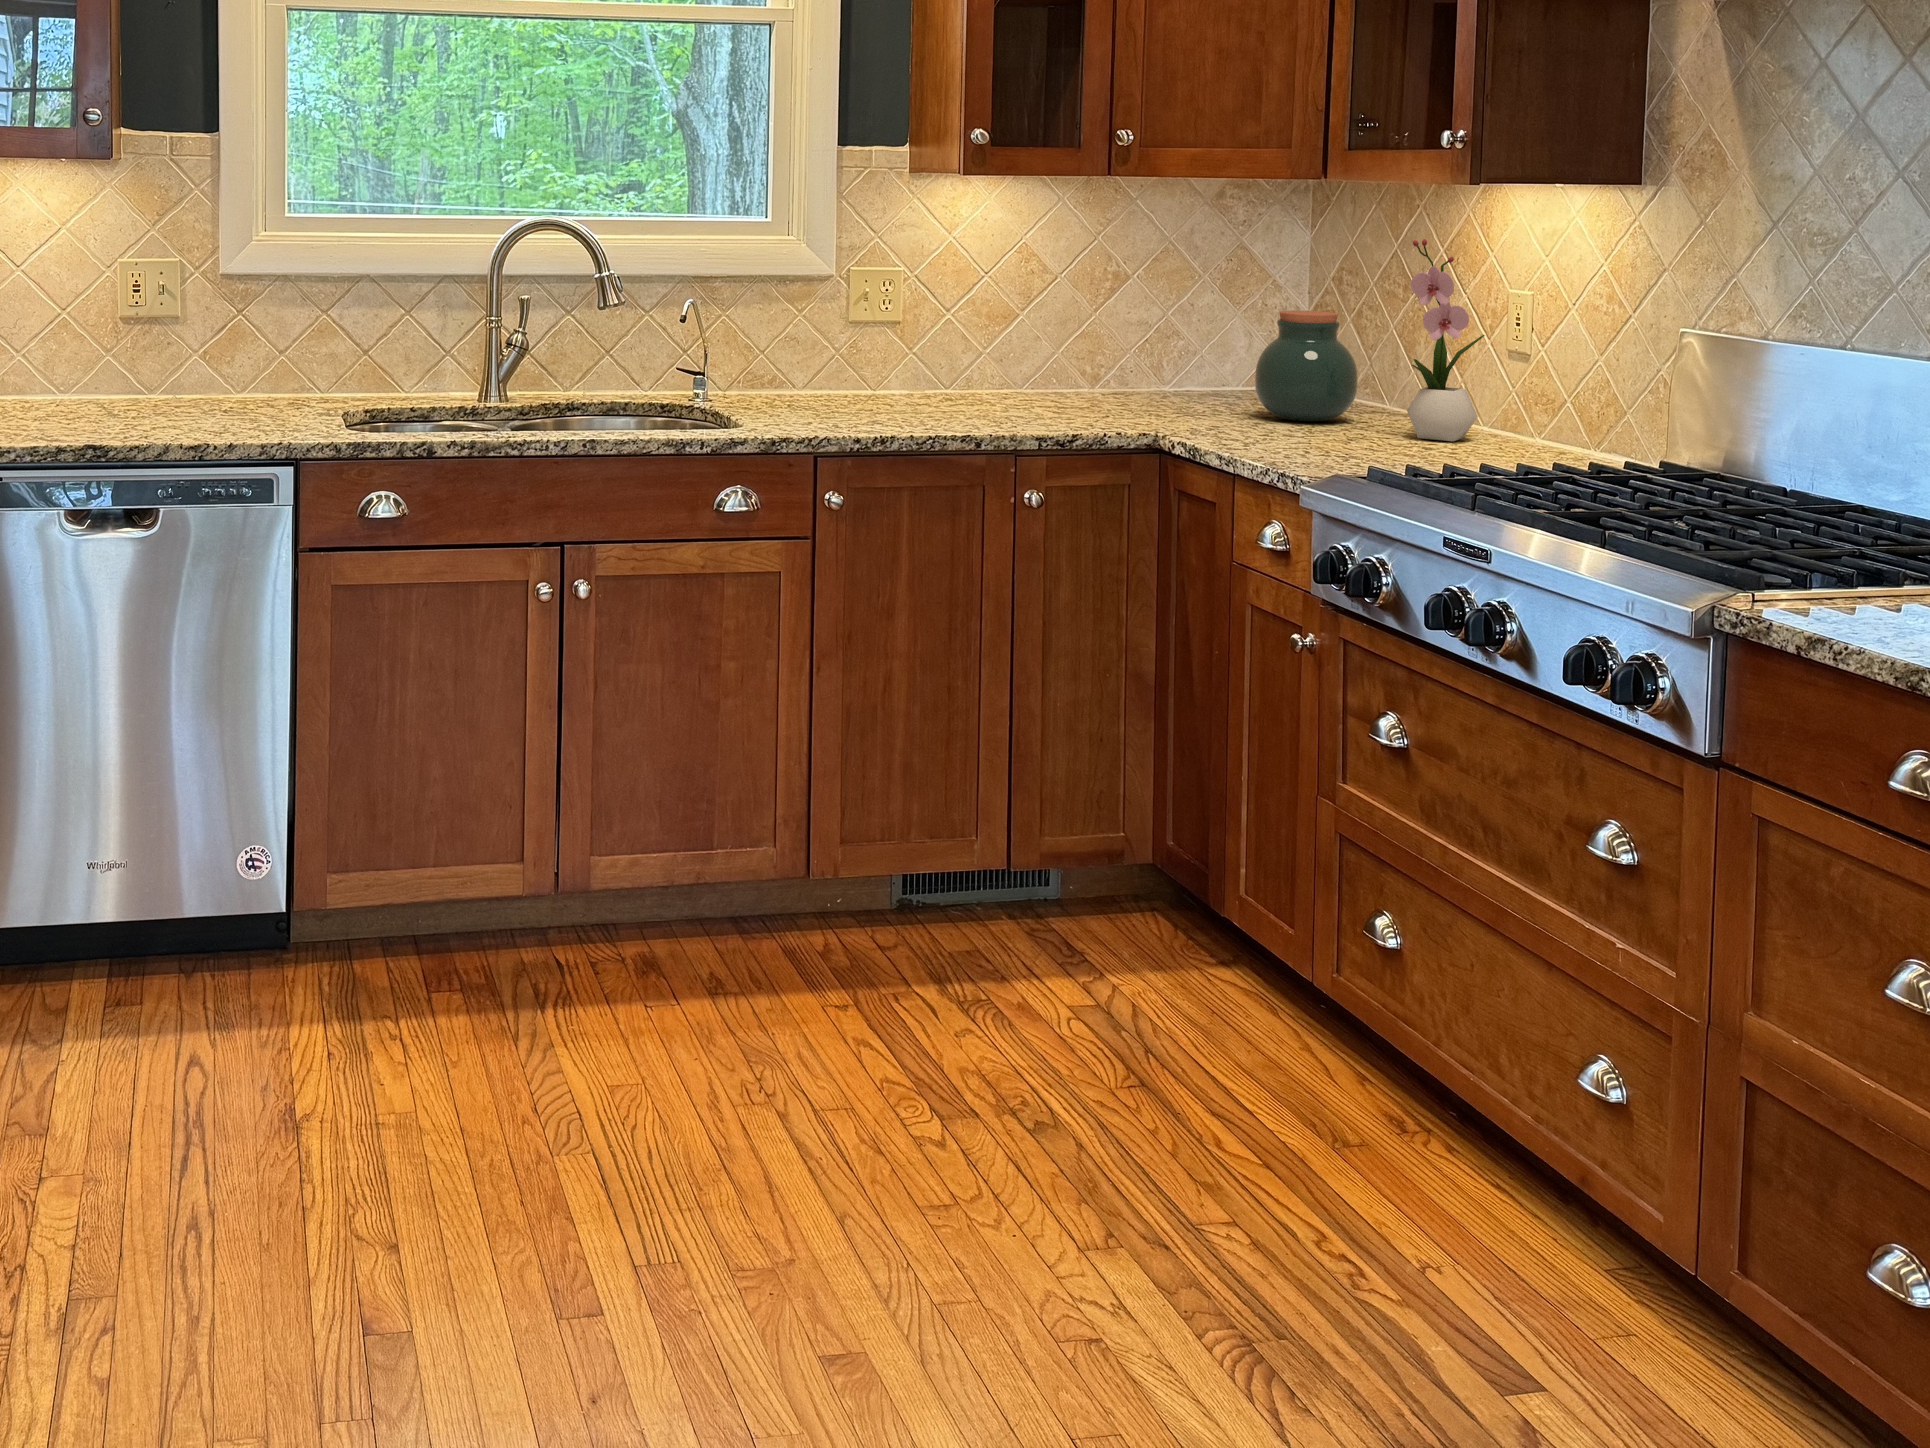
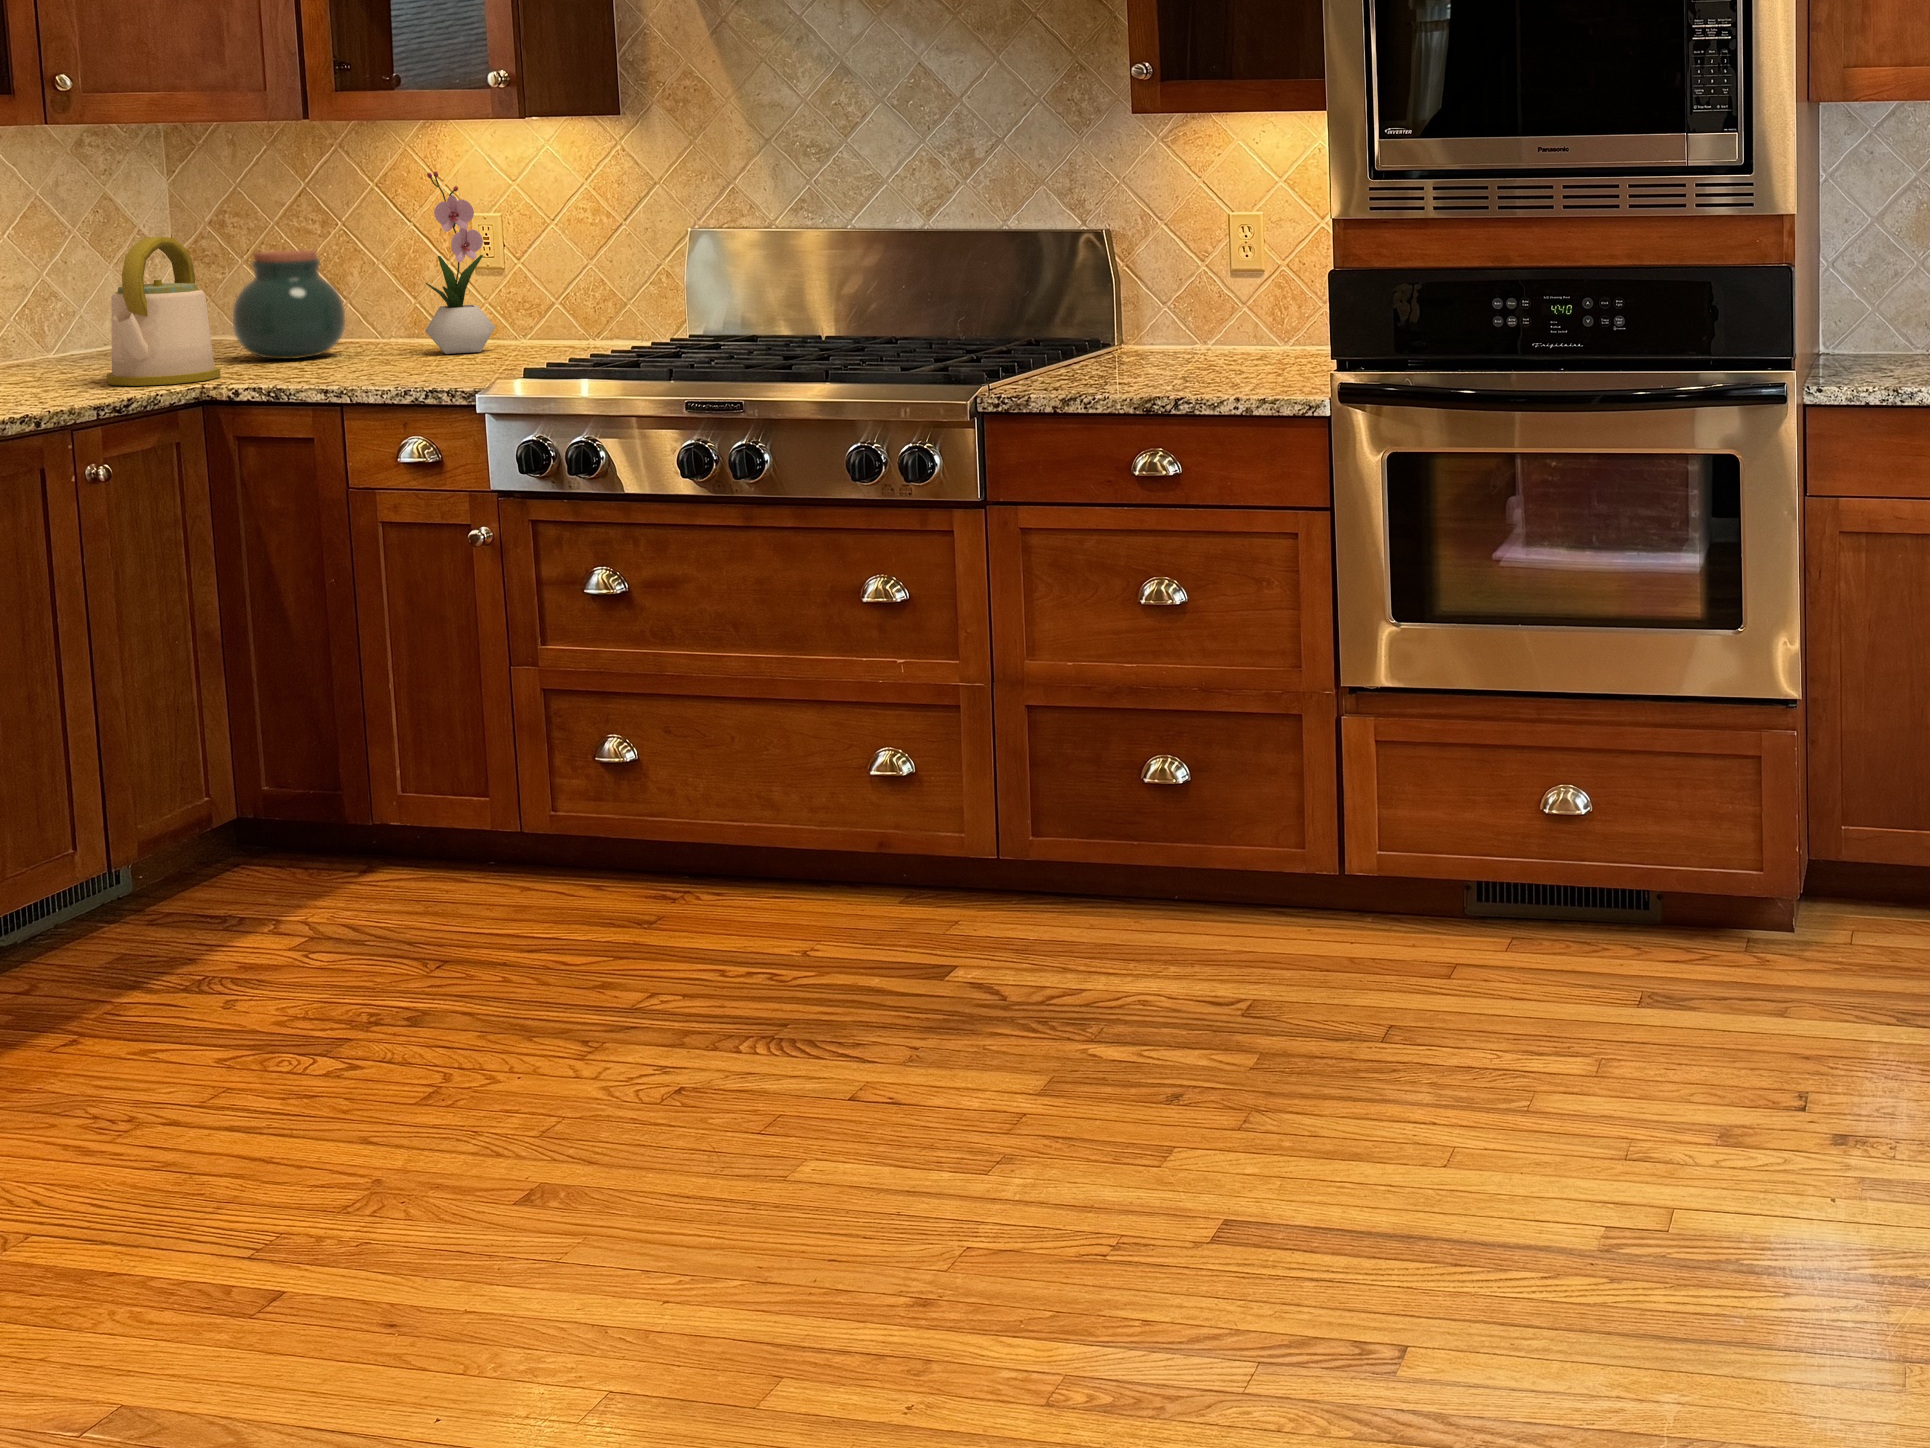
kettle: none [1093,286,1194,429] -> present [106,237,221,386]

